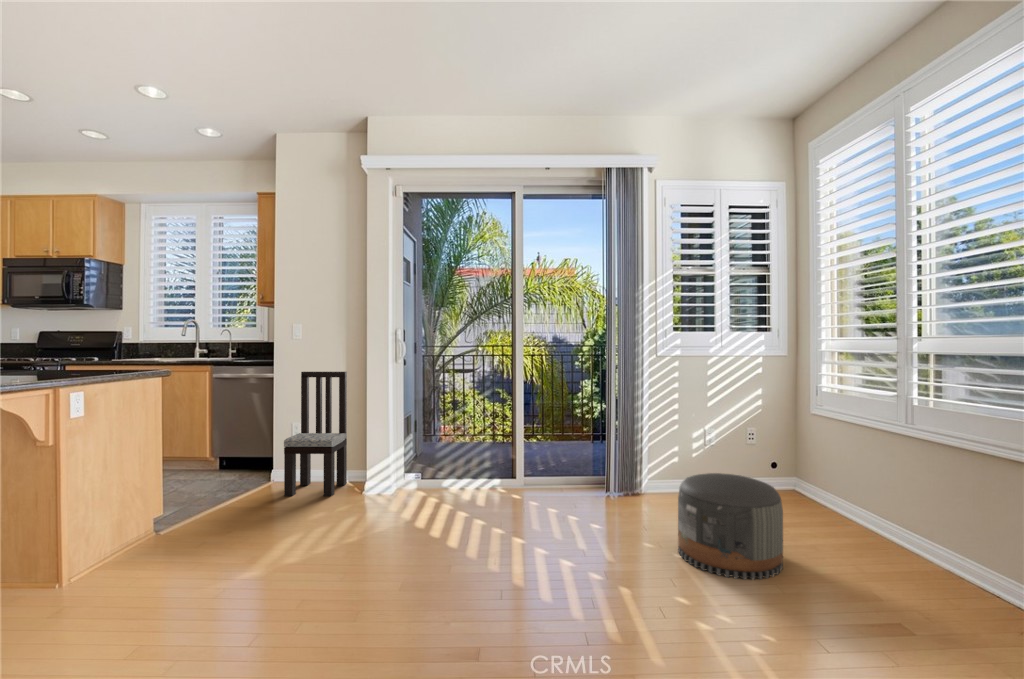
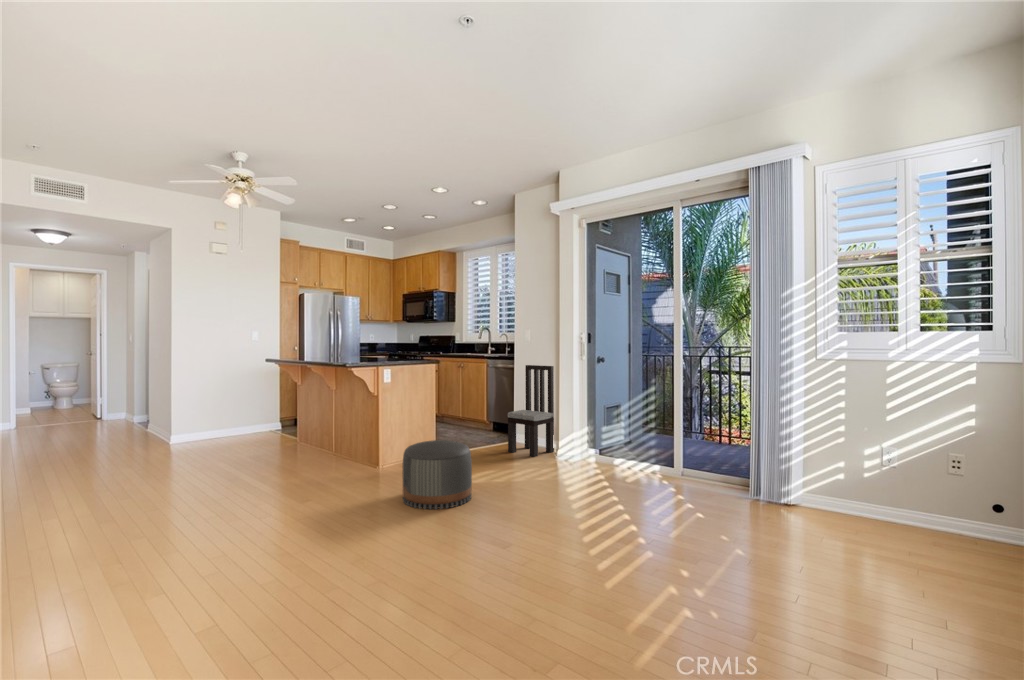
pouf: present [678,473,783,580] -> present [403,440,472,509]

